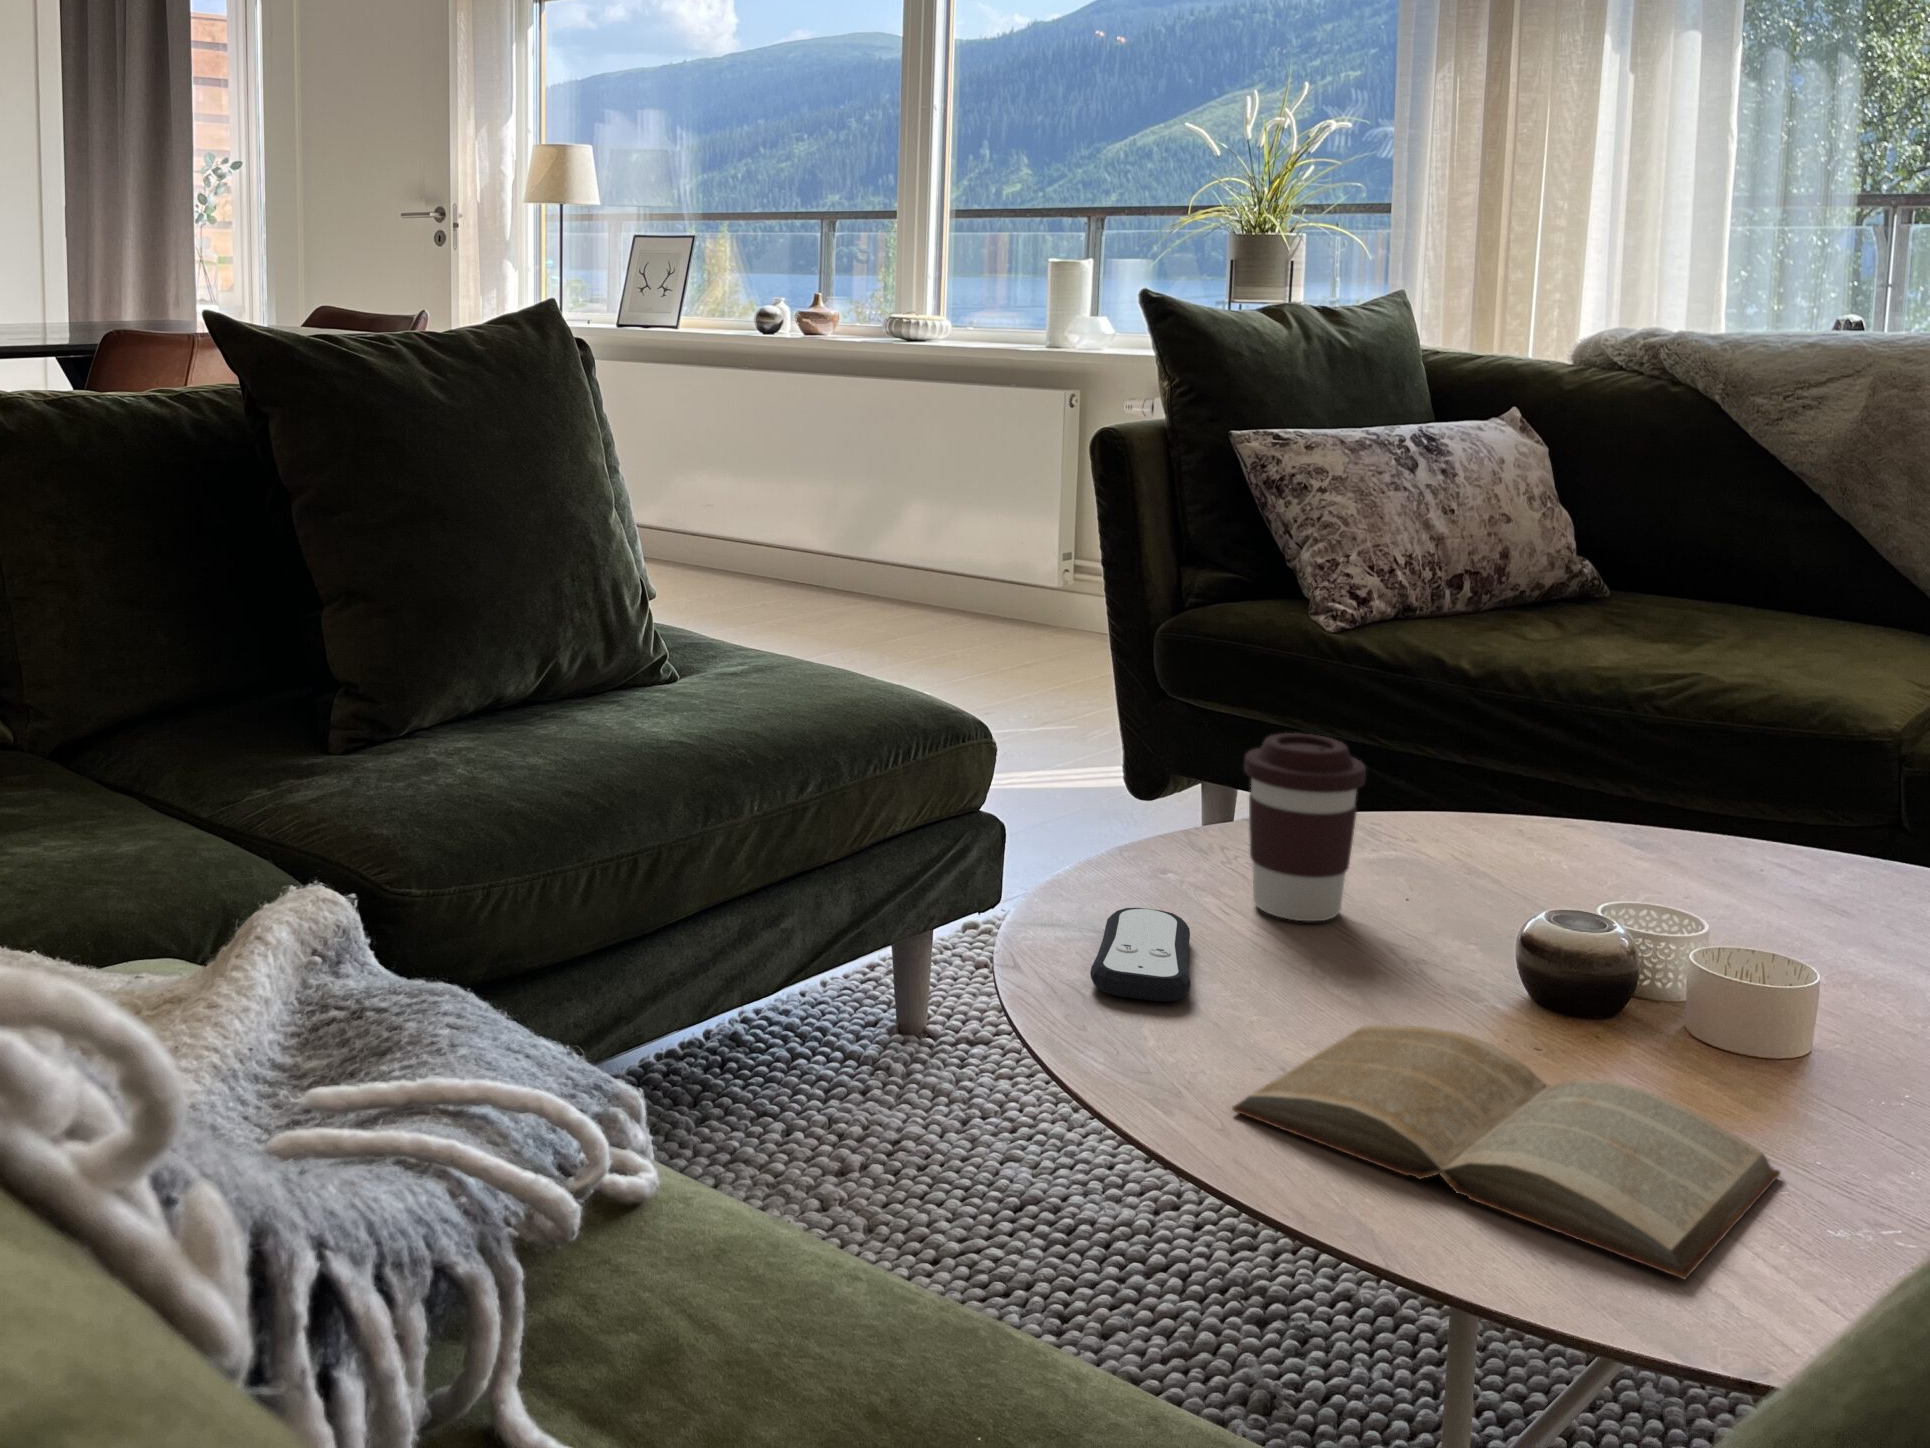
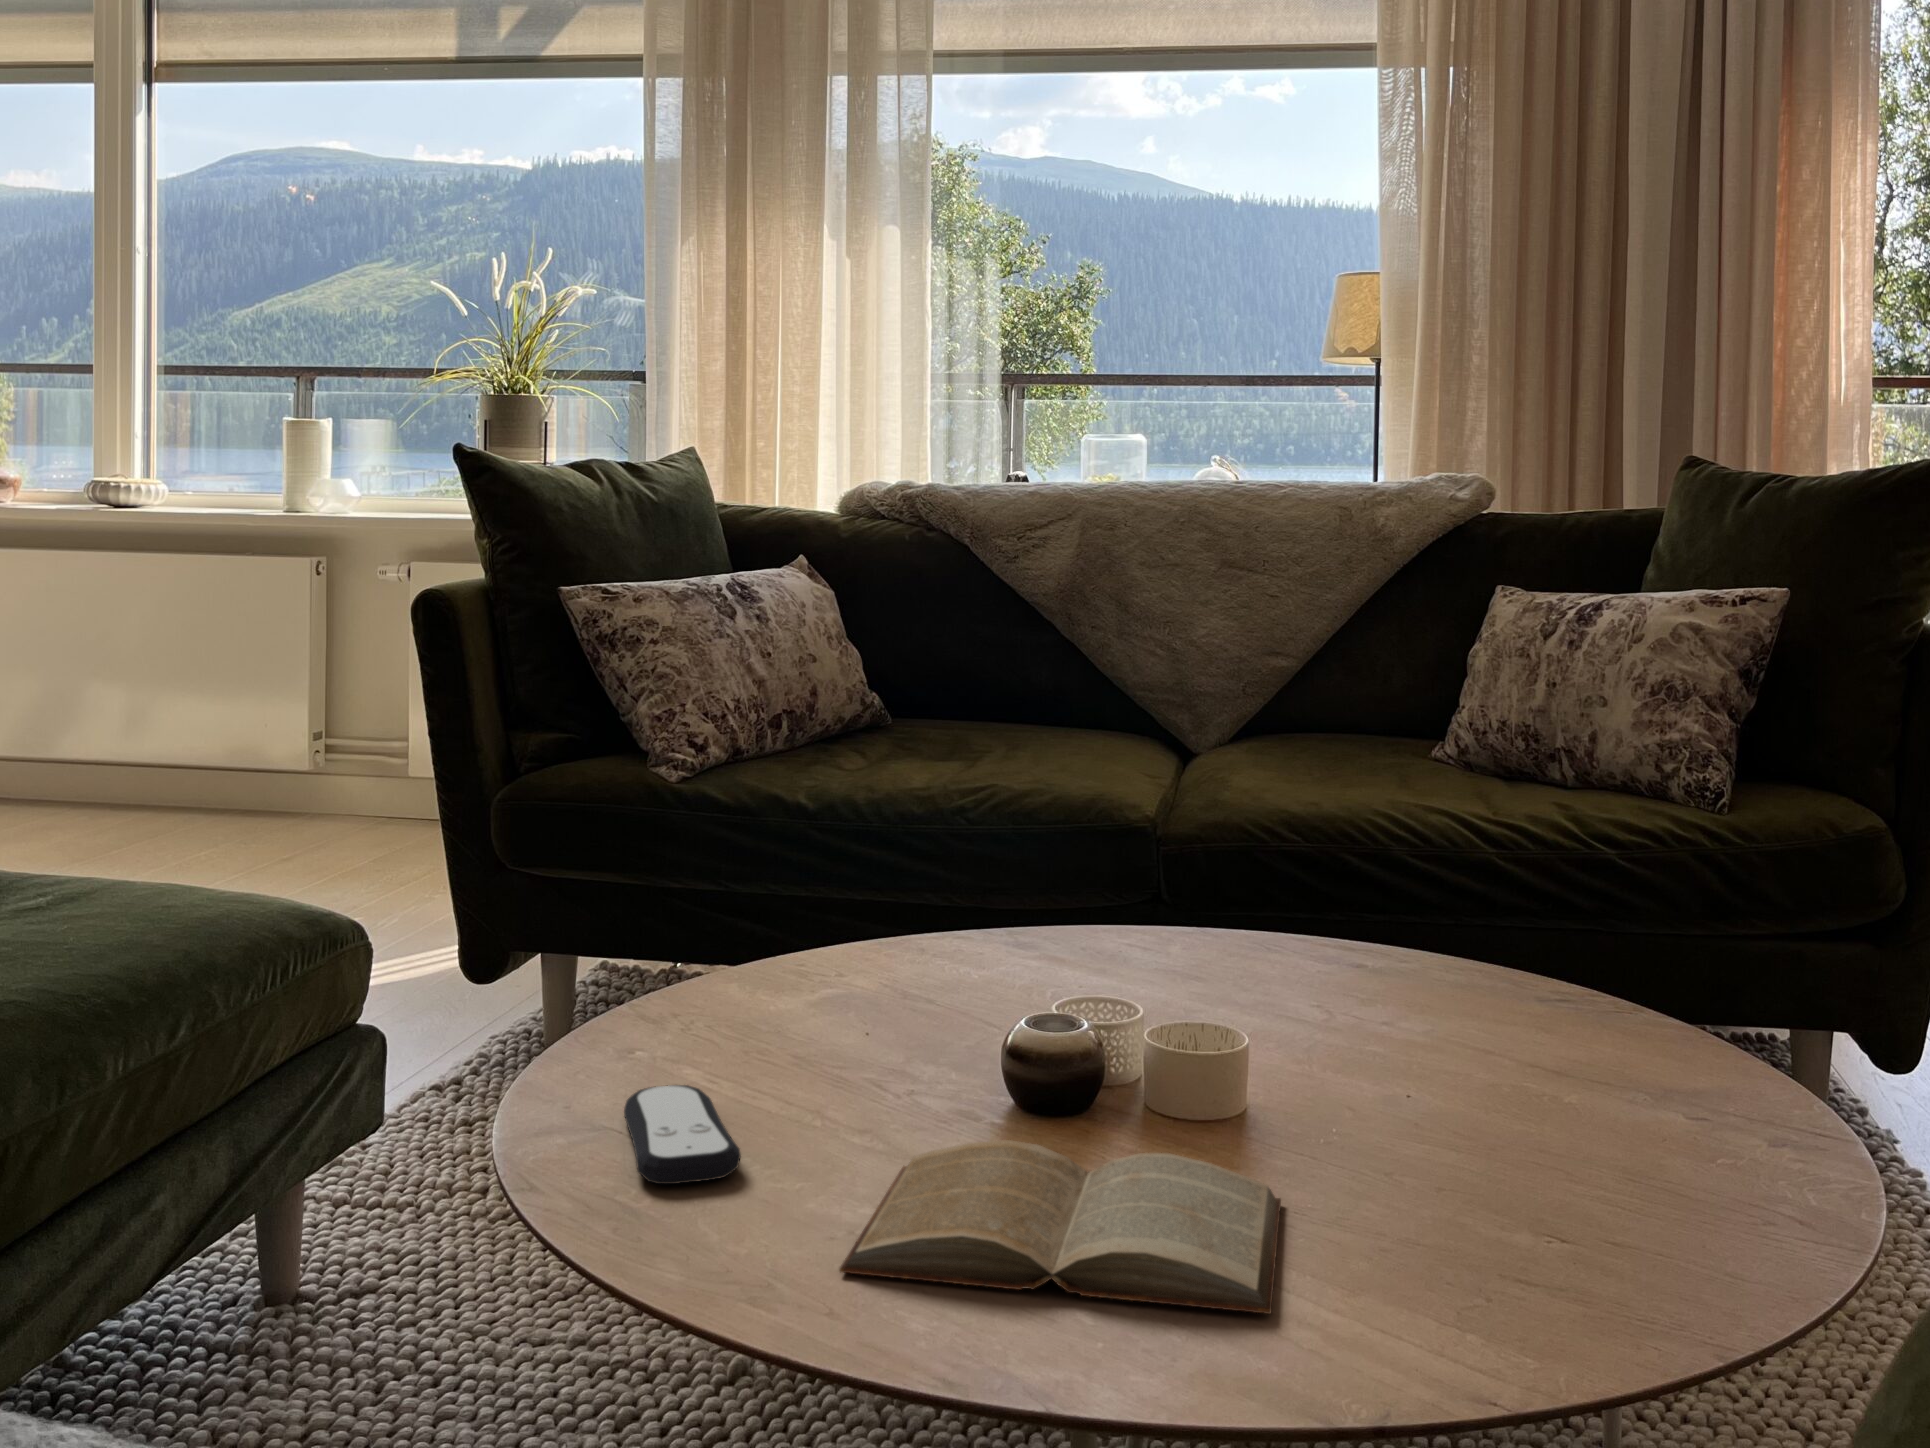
coffee cup: present [1244,733,1366,921] -> none [735,877,851,1068]

